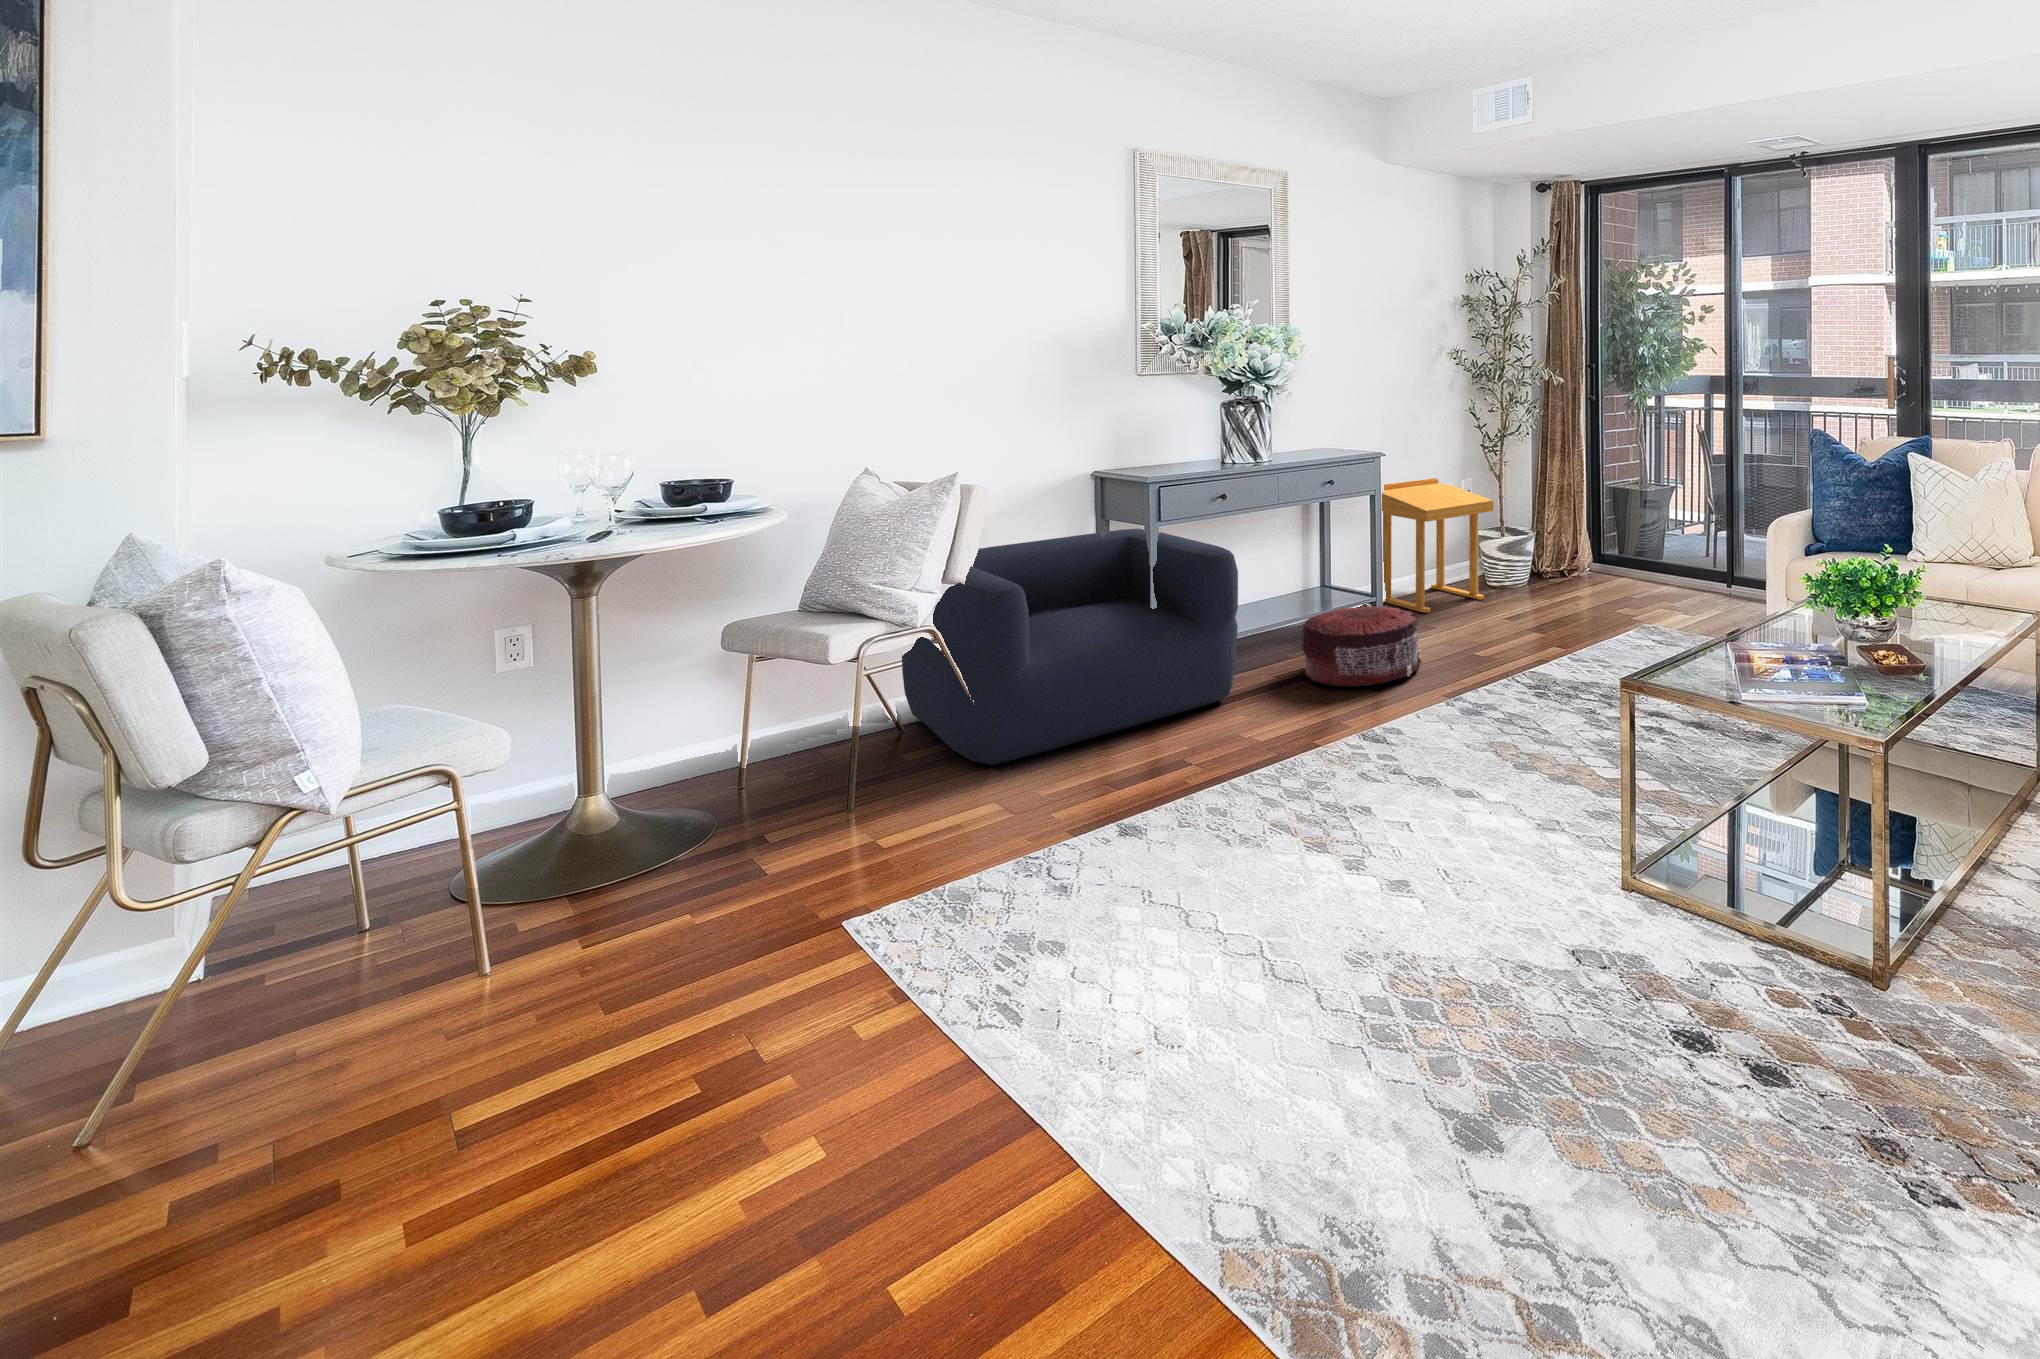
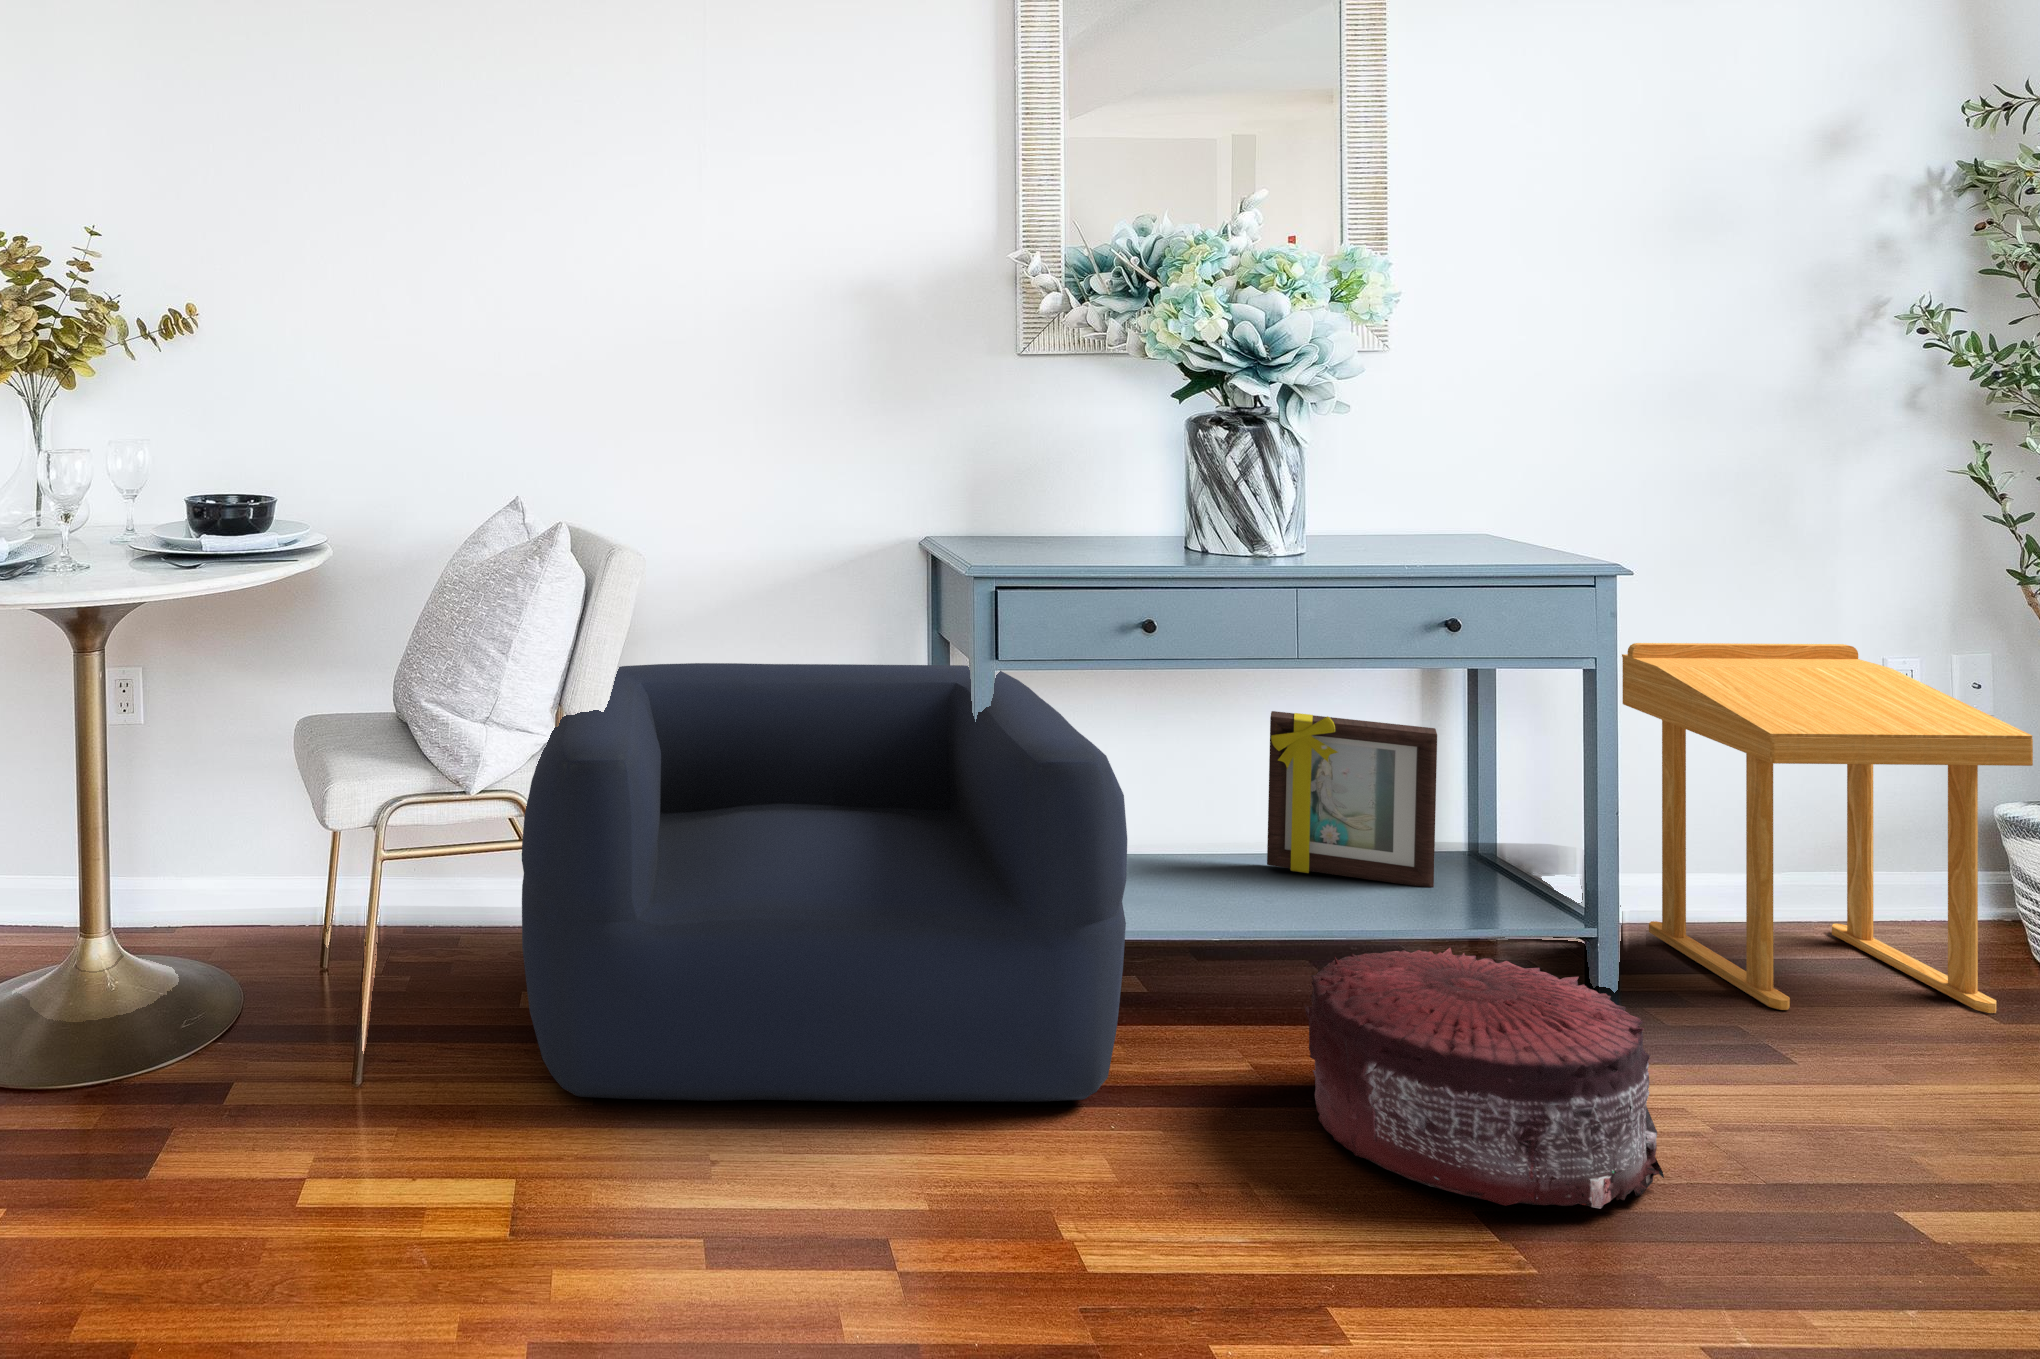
picture frame: none [1247,529,1316,601] -> present [1267,711,1437,887]

